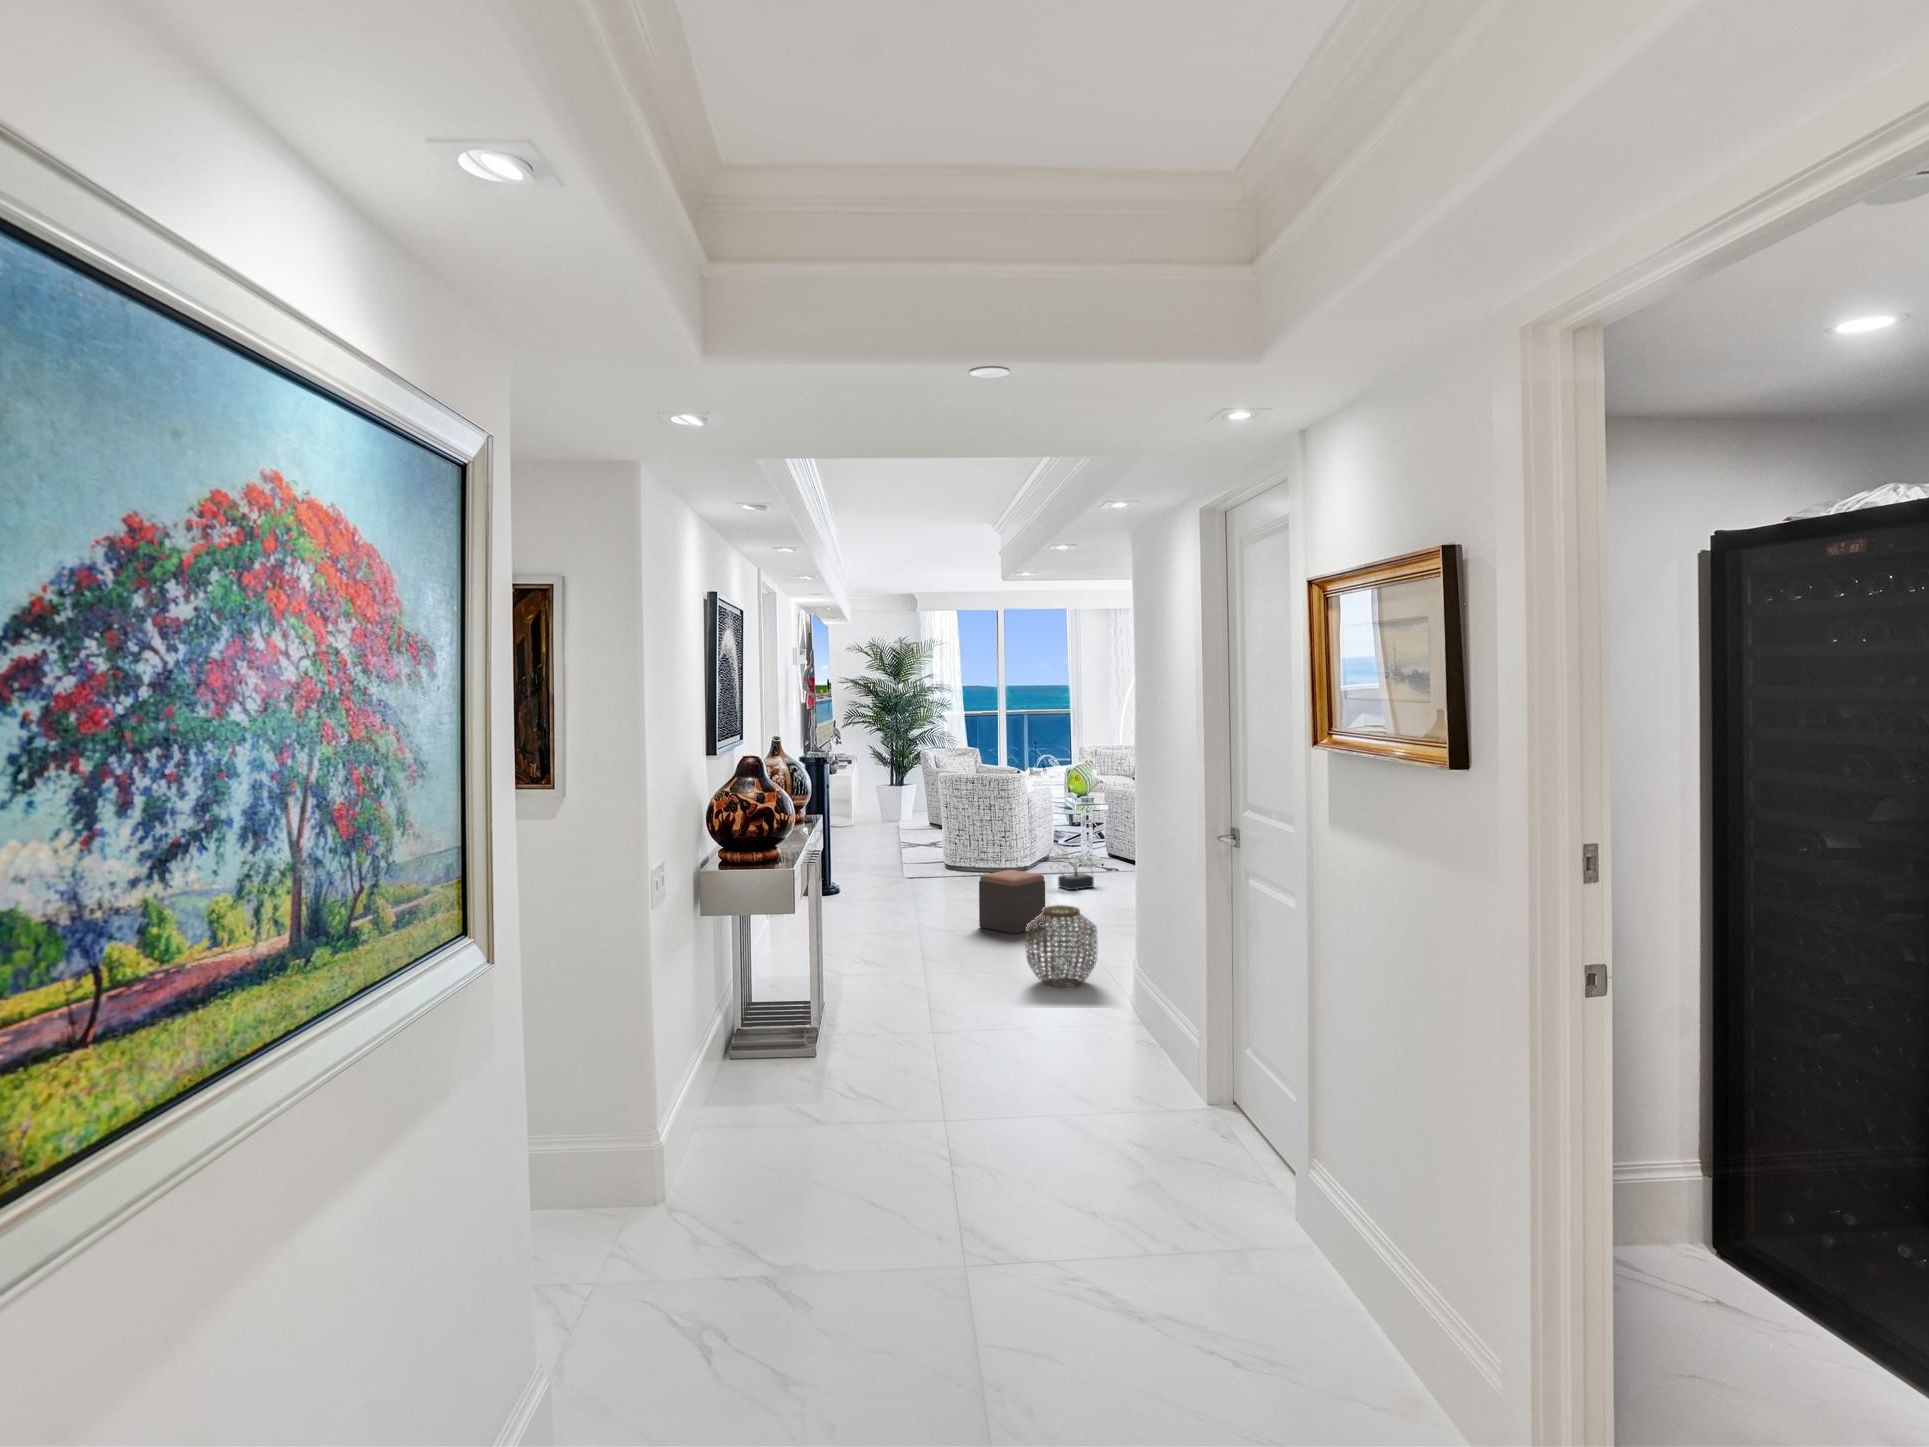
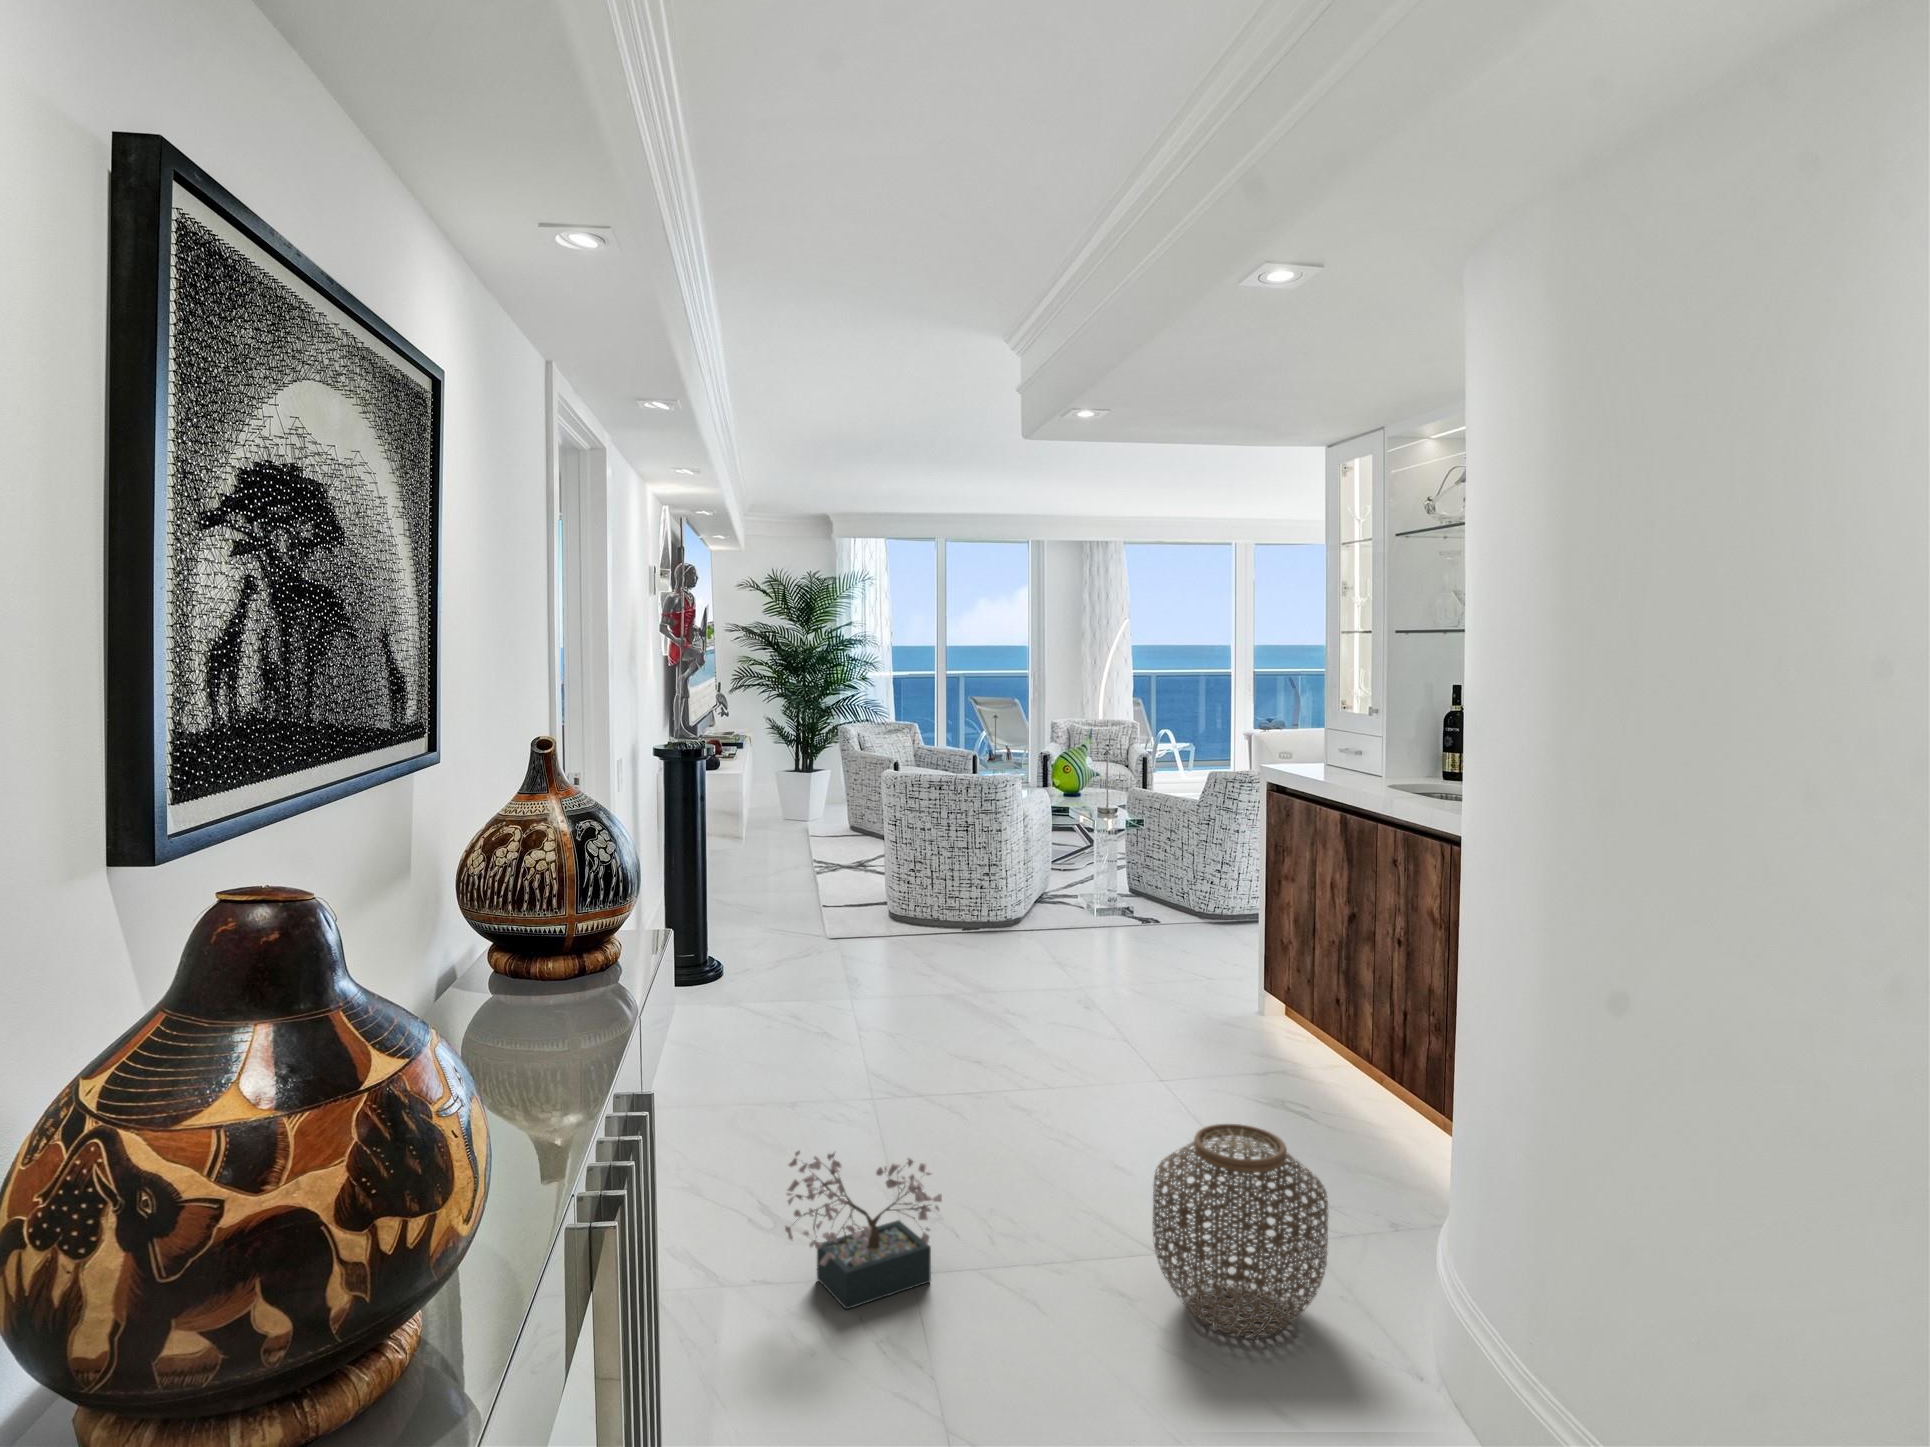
decorative plant: present [1050,847,1096,890] -> present [785,1151,942,1309]
footstool: present [979,870,1045,934] -> none [986,969,1112,1108]

